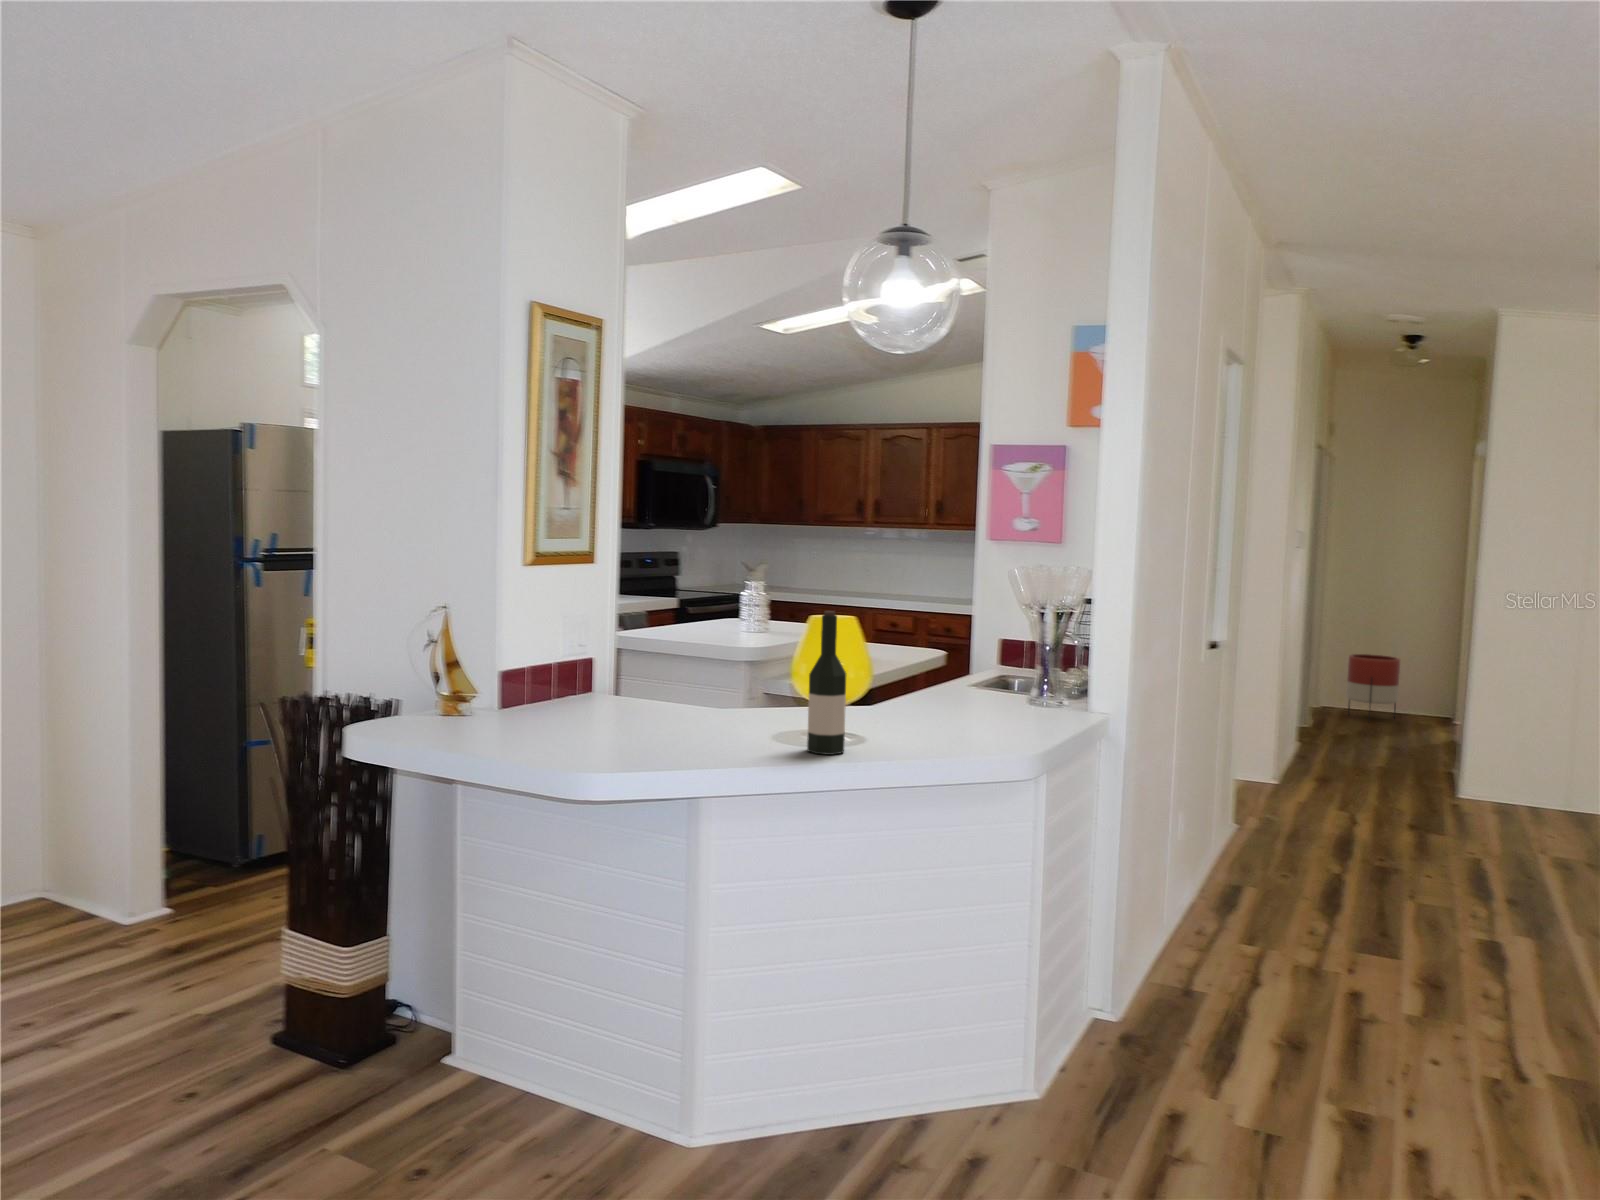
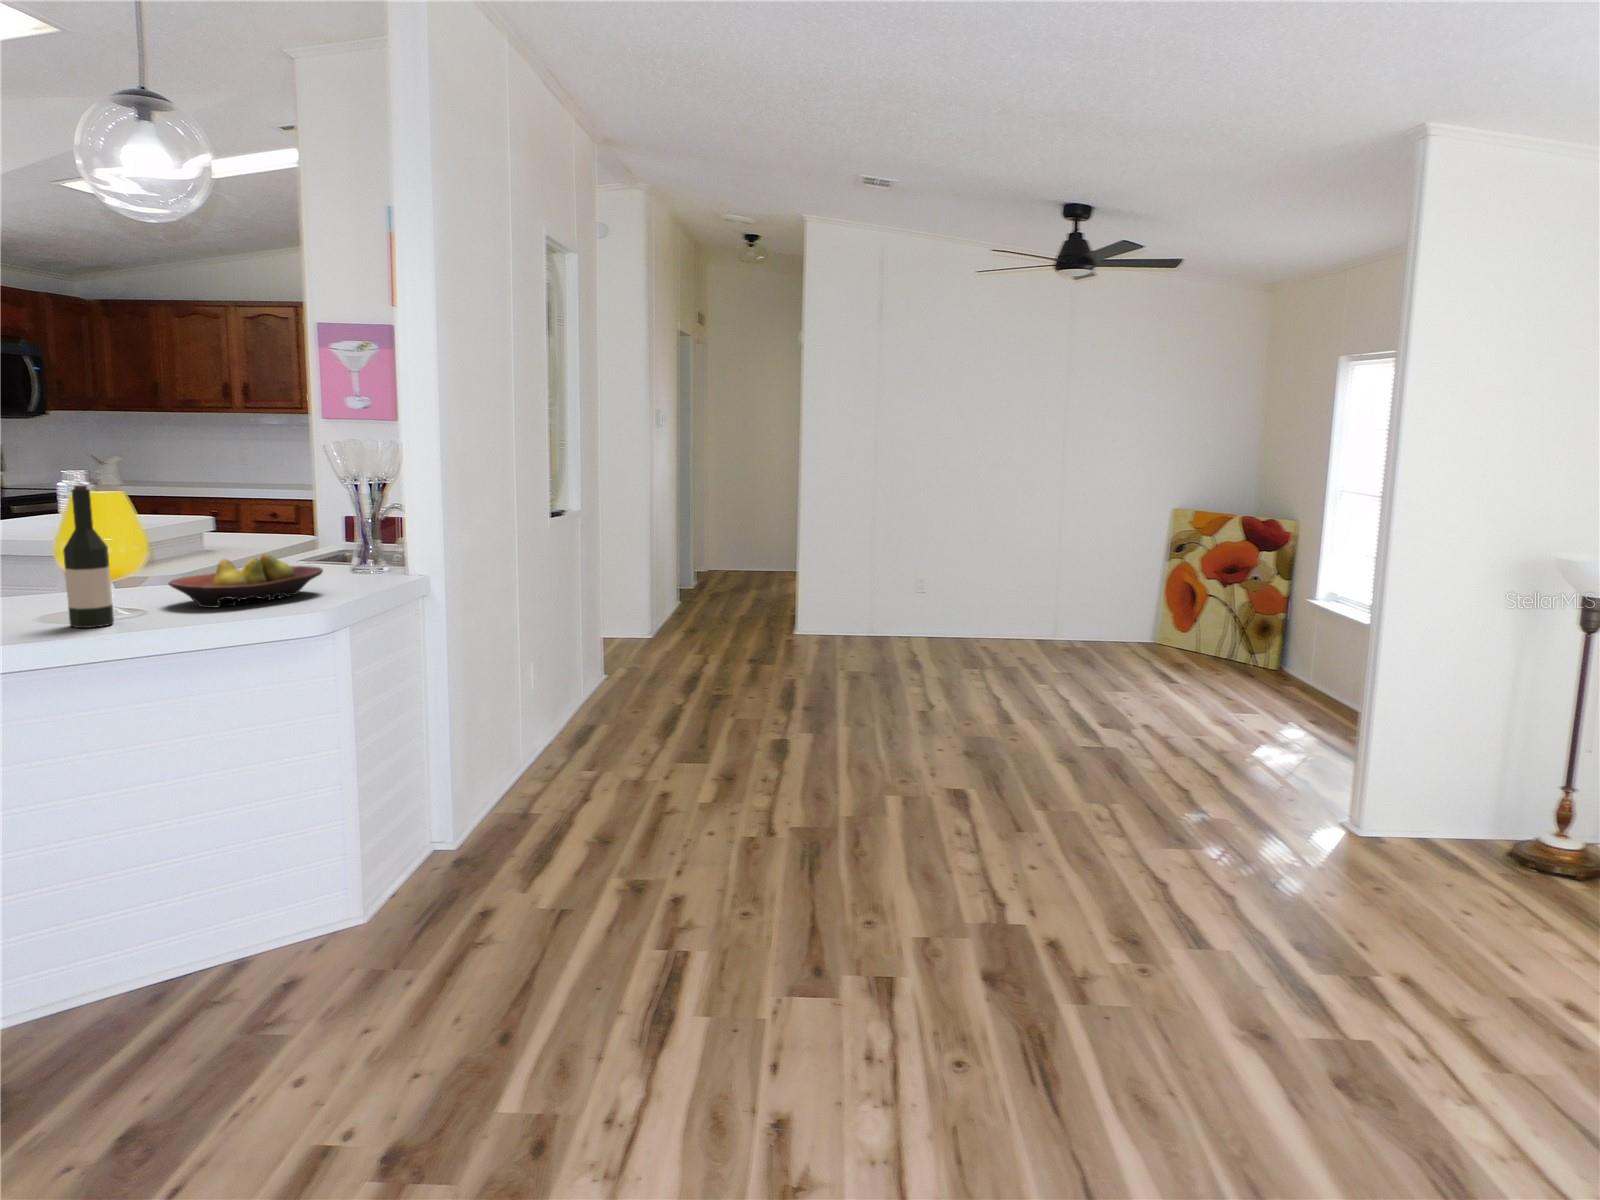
planter: present [1346,654,1400,719] -> none [727,521,768,581]
fruit bowl: none [885,686,1026,740] -> present [169,554,323,608]

